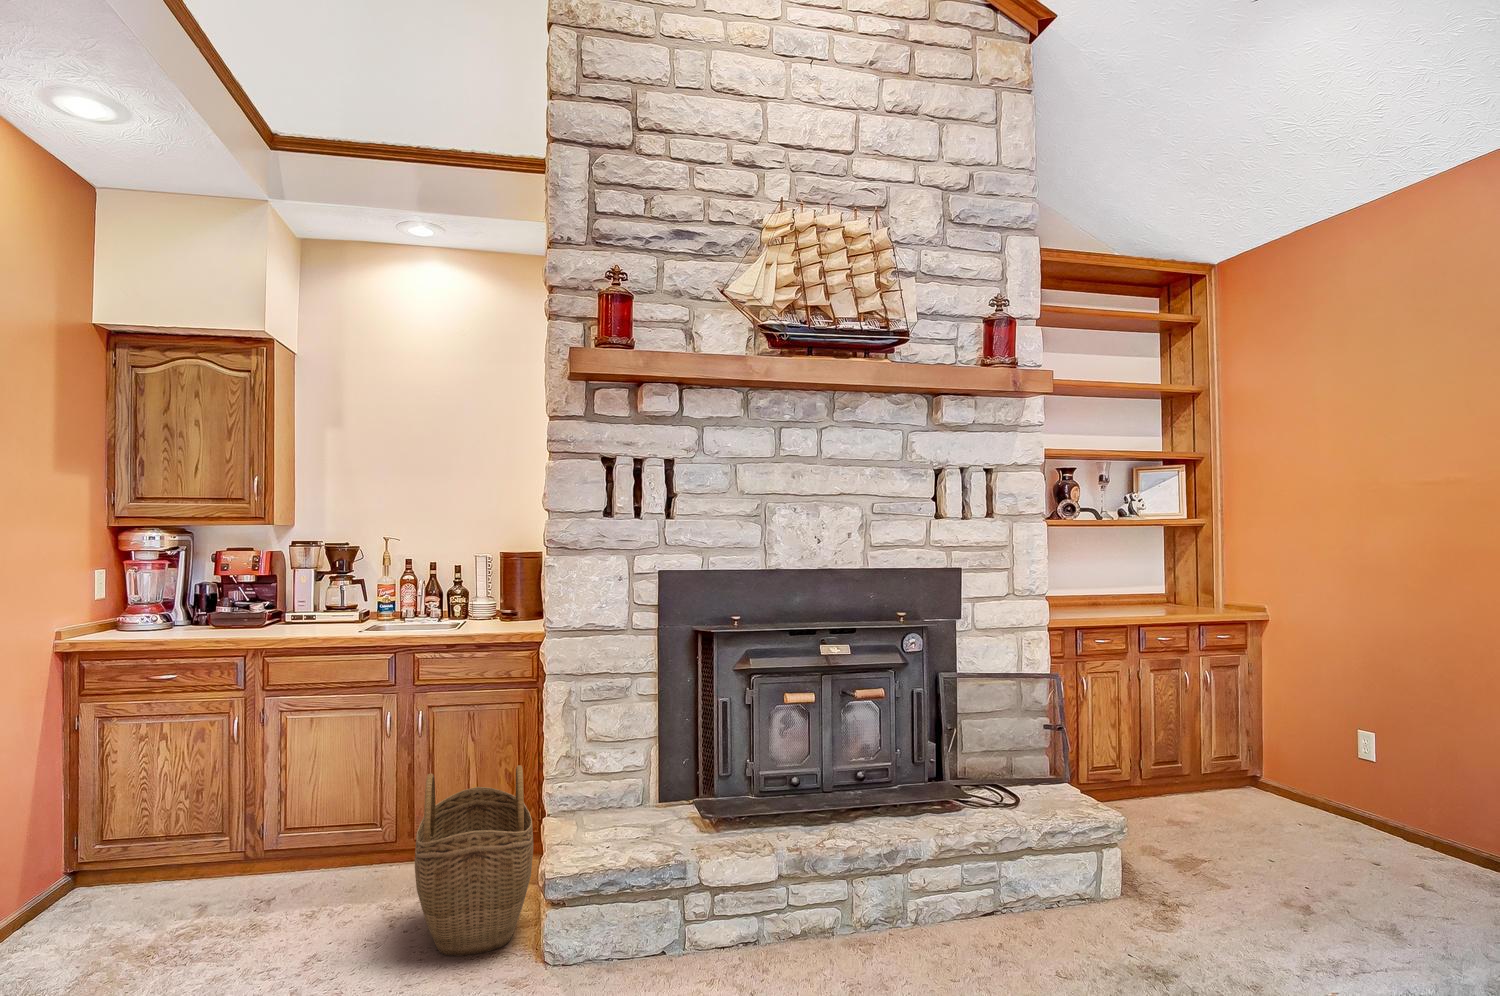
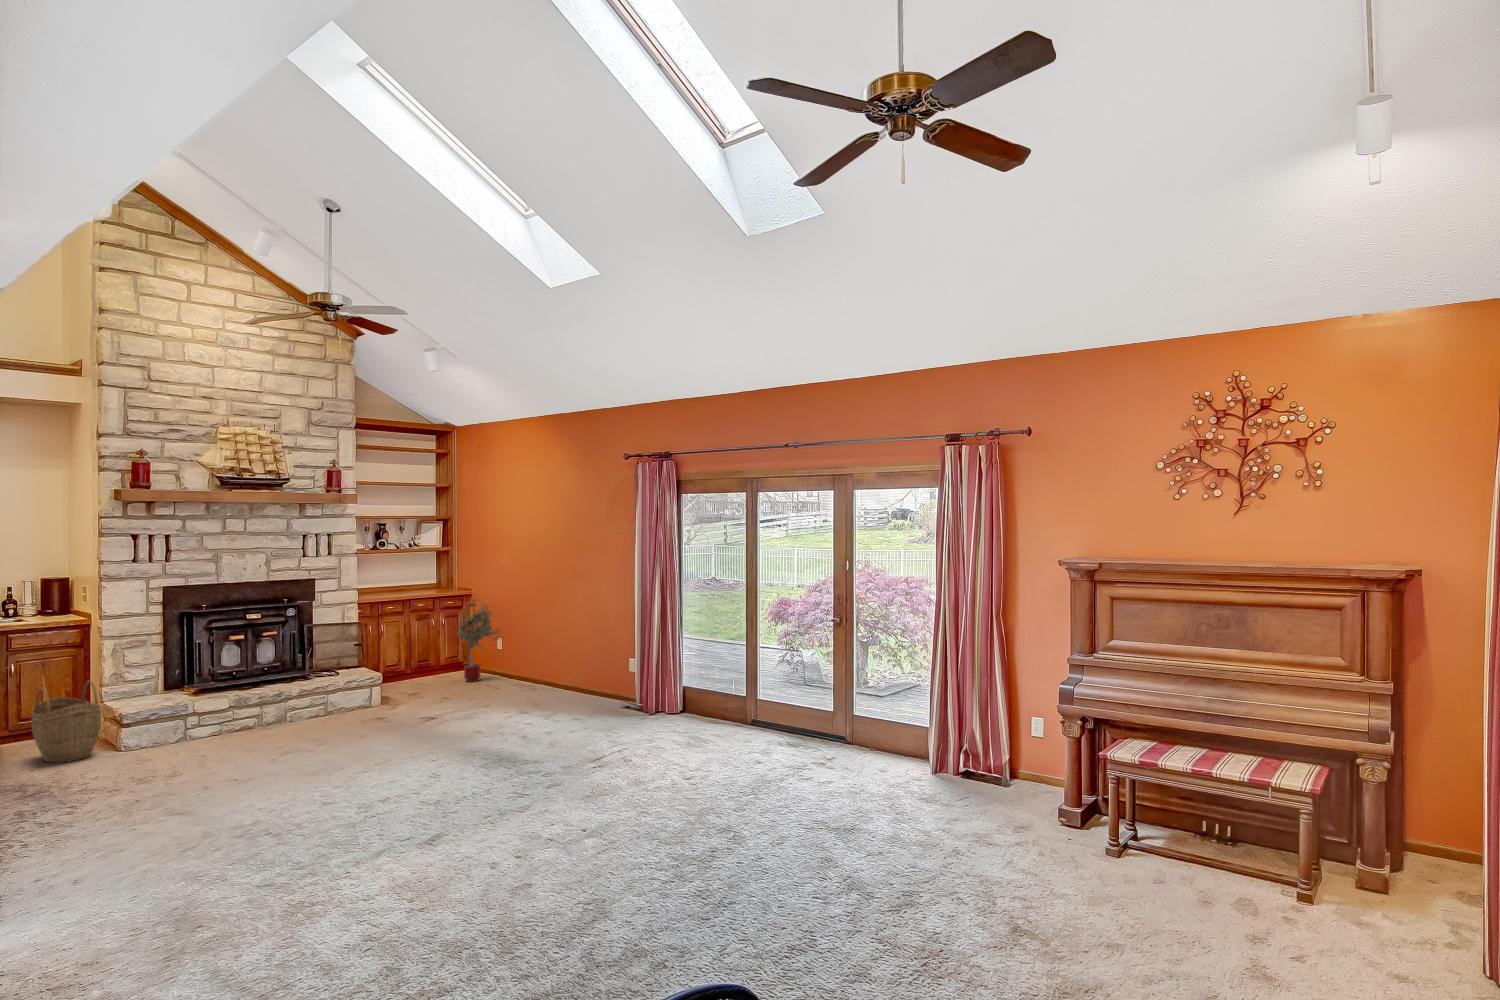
potted tree: none [1236,635,1375,831] -> present [457,599,500,682]

